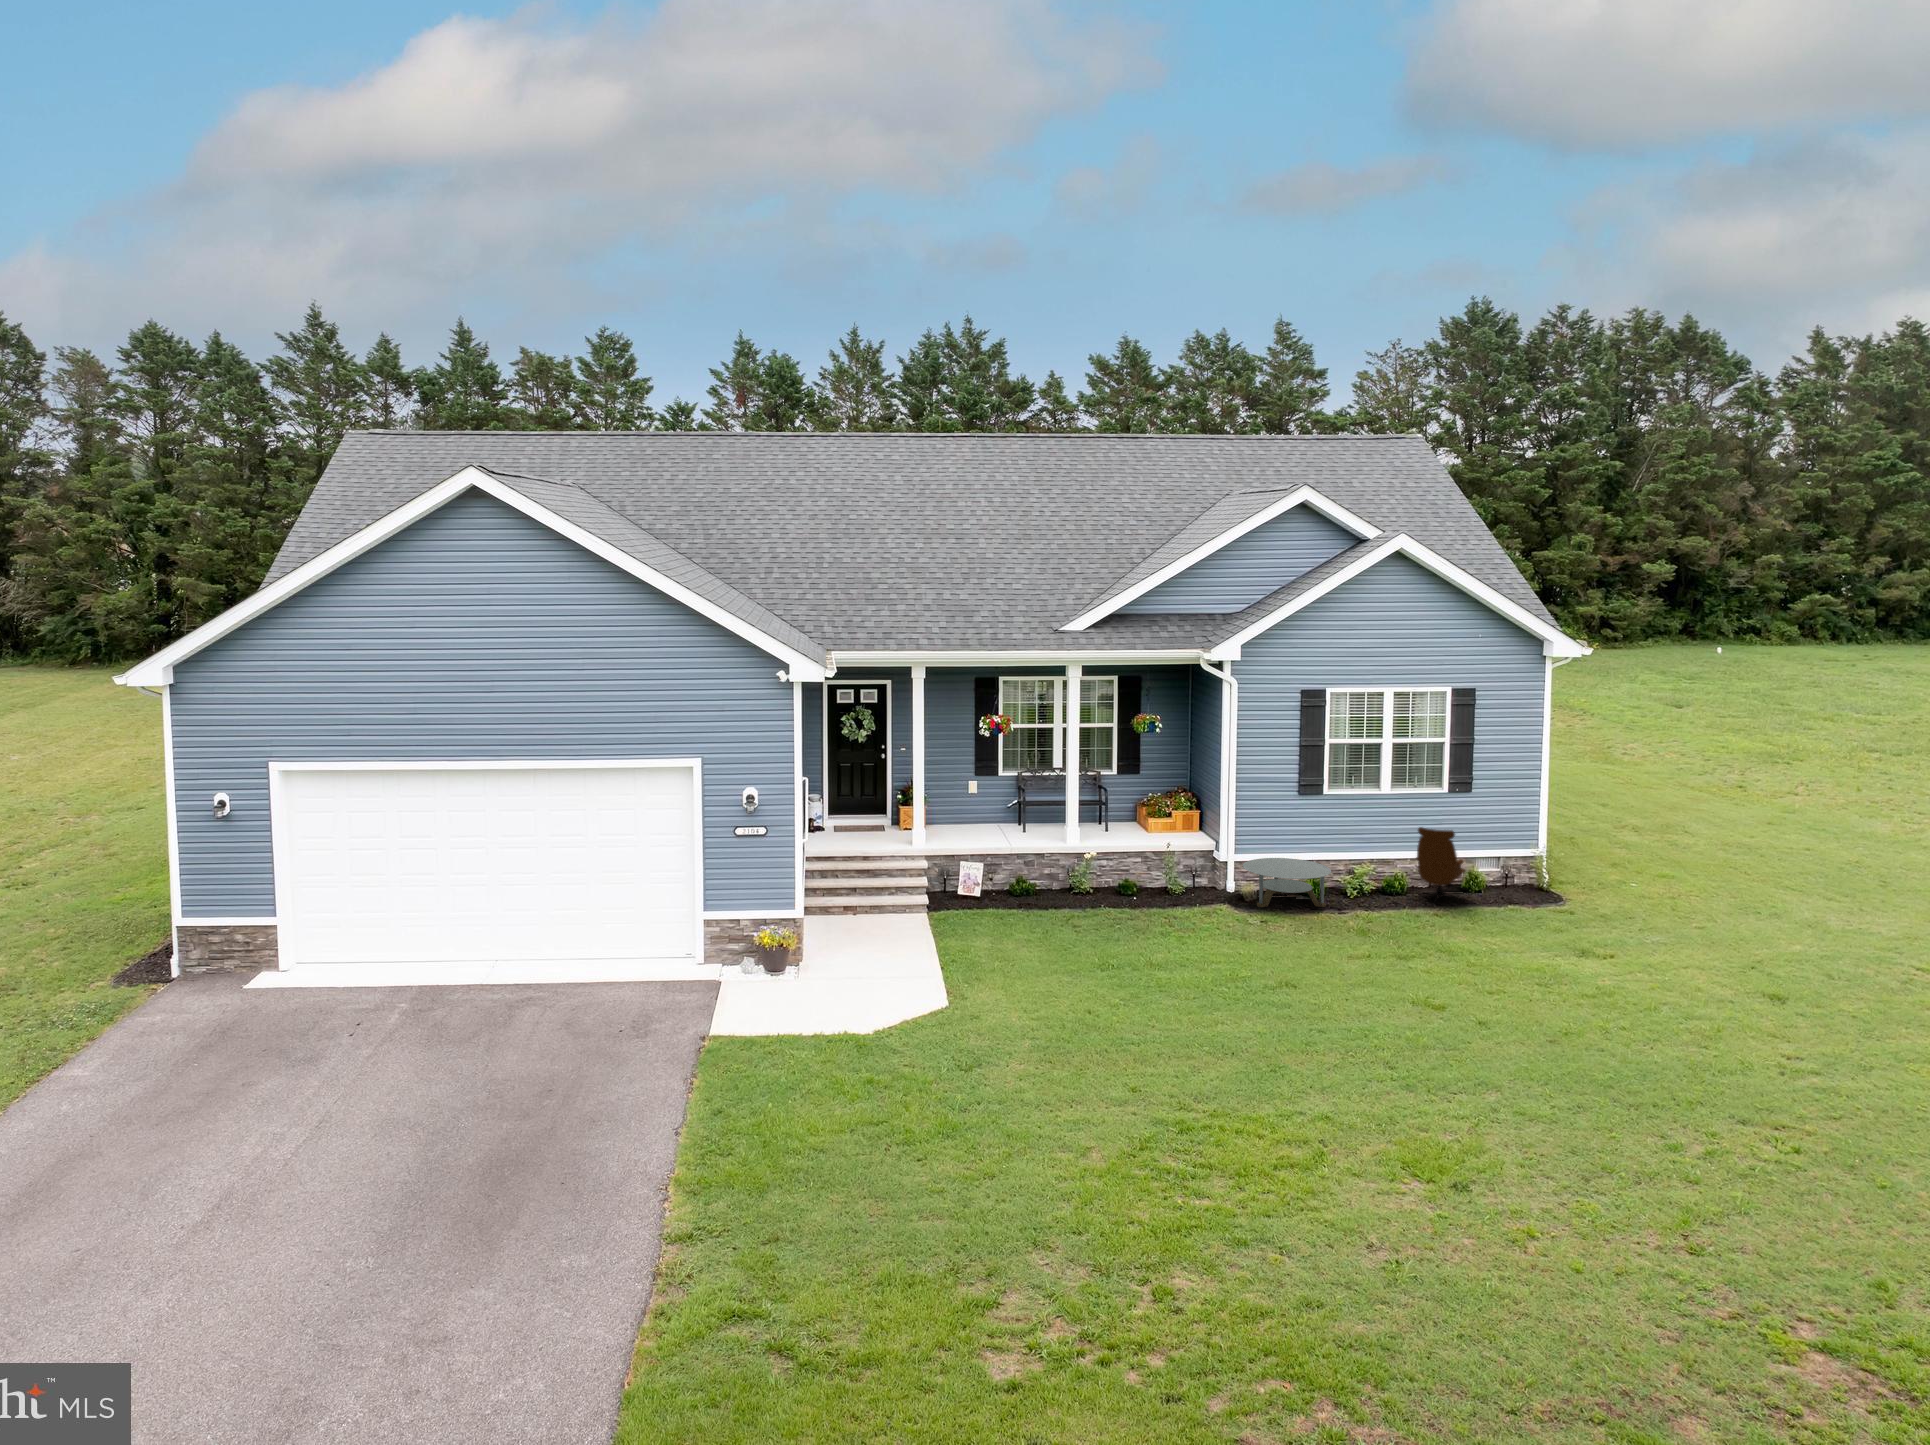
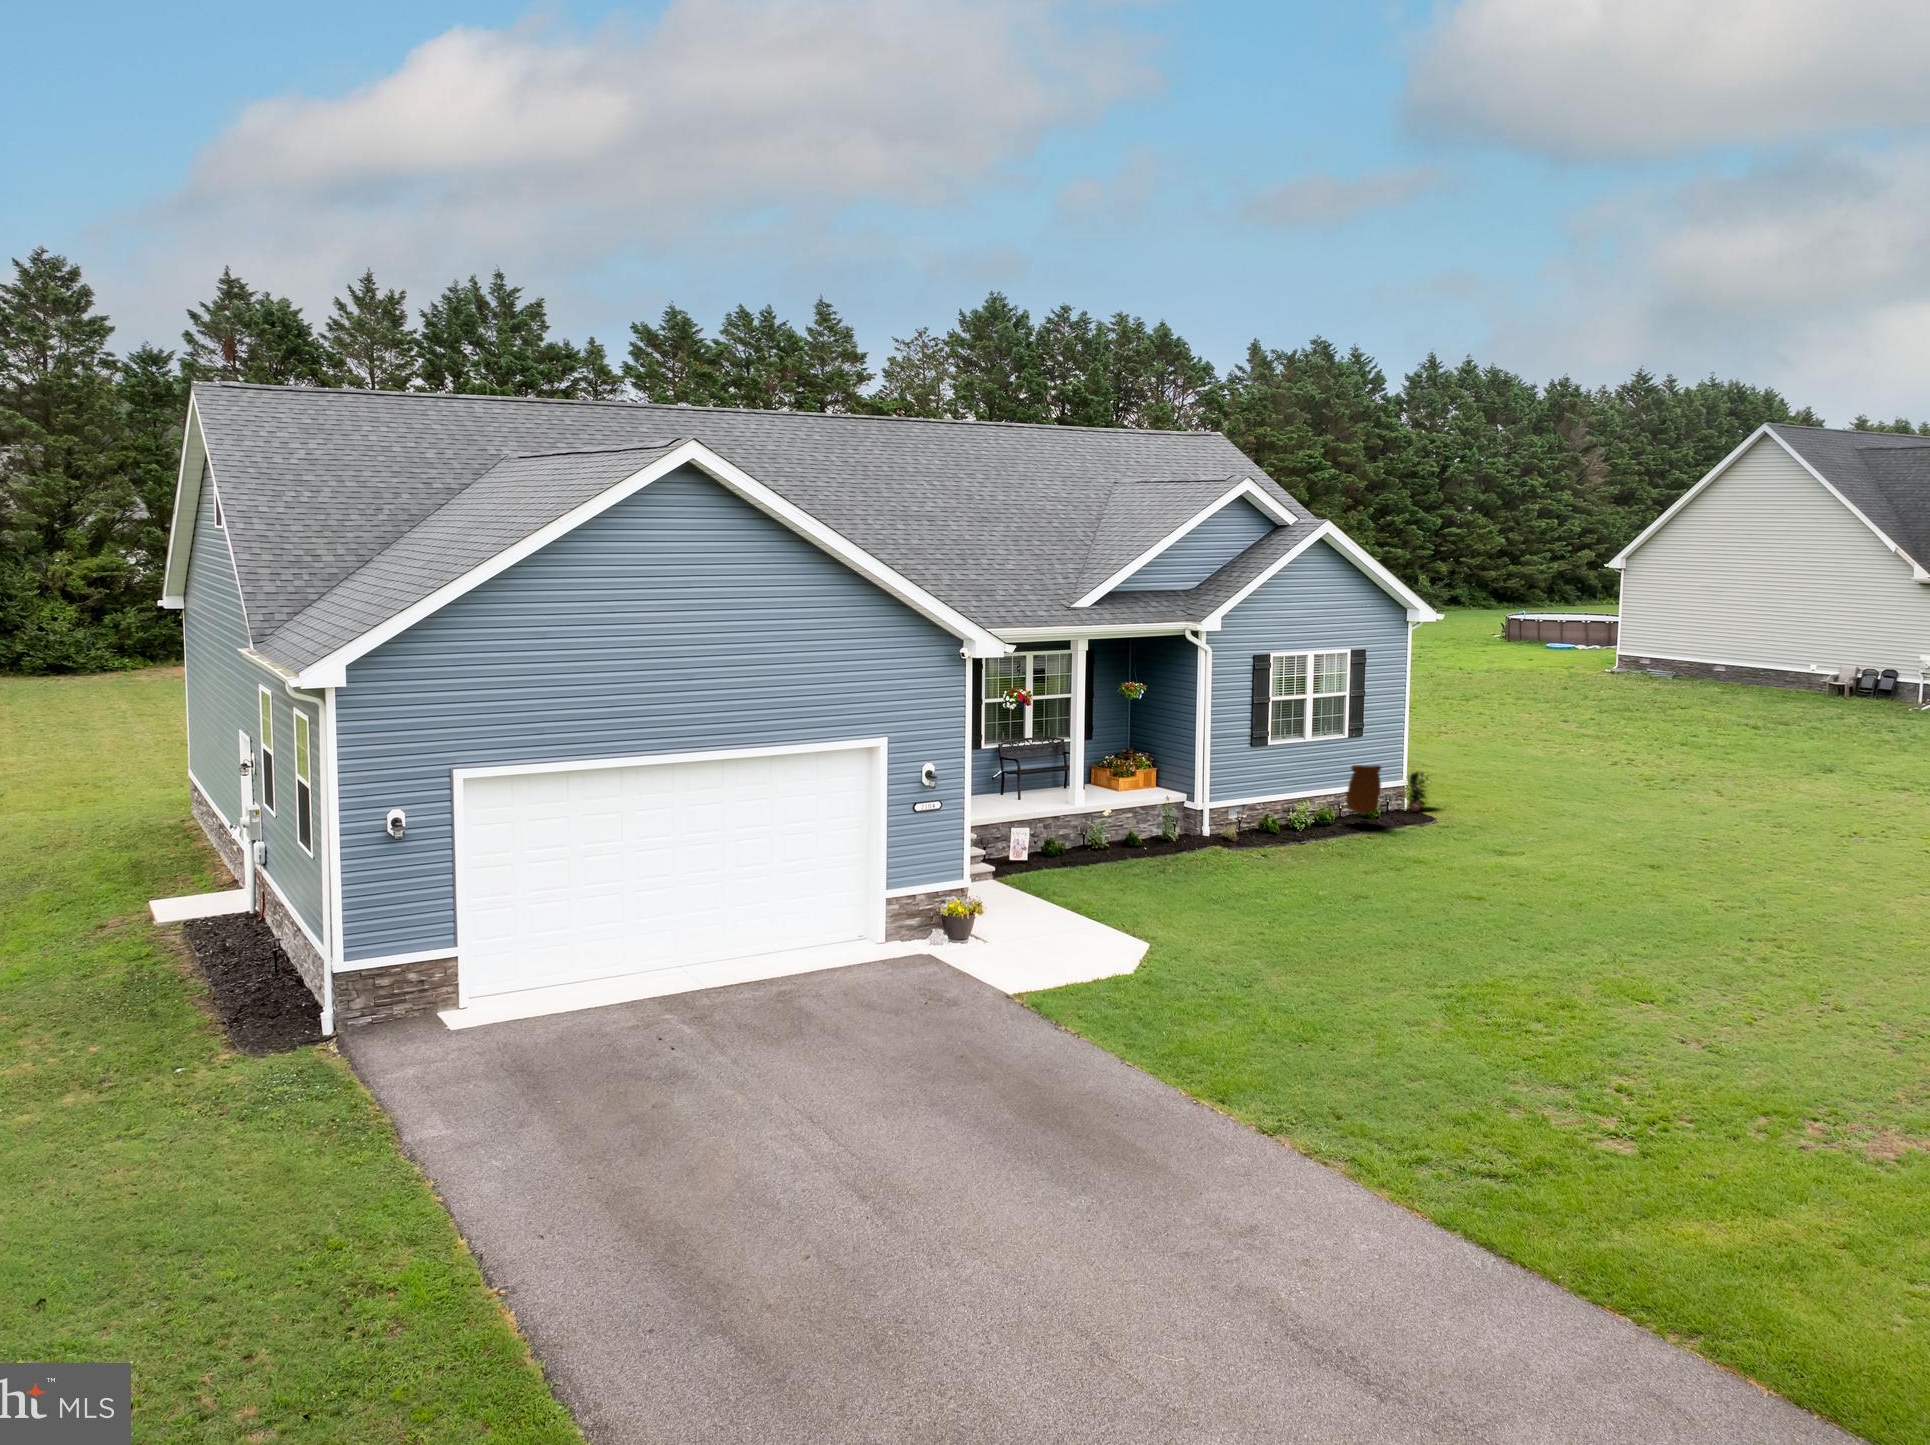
decorative plant: none [1542,838,1582,888] -> present [1406,772,1428,811]
round table: present [1243,858,1331,907] -> none [1228,803,1305,845]

